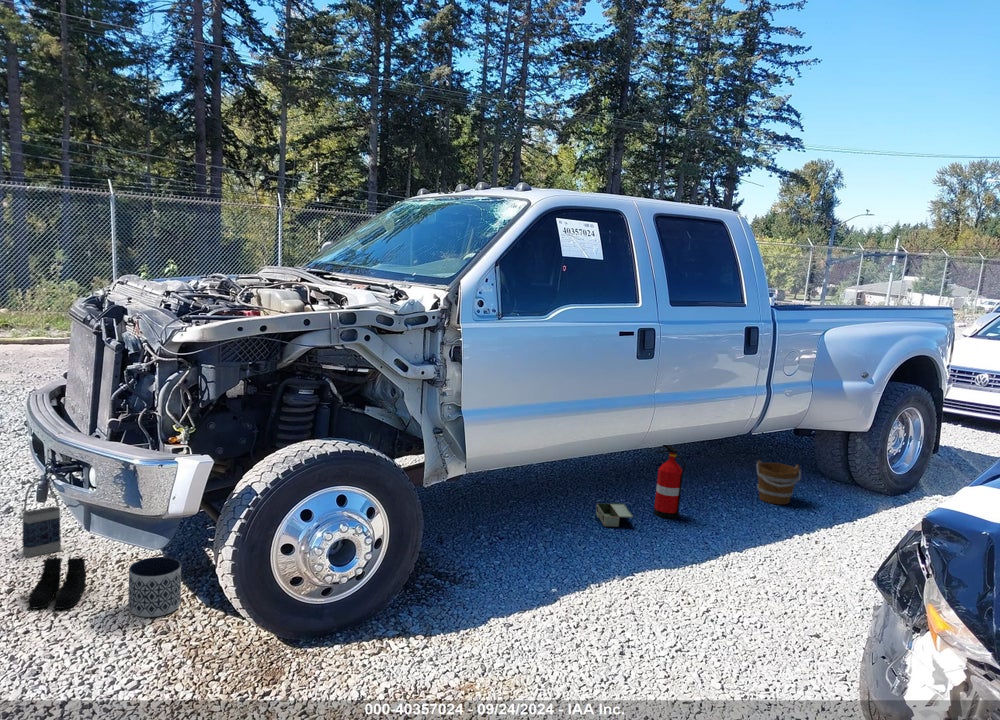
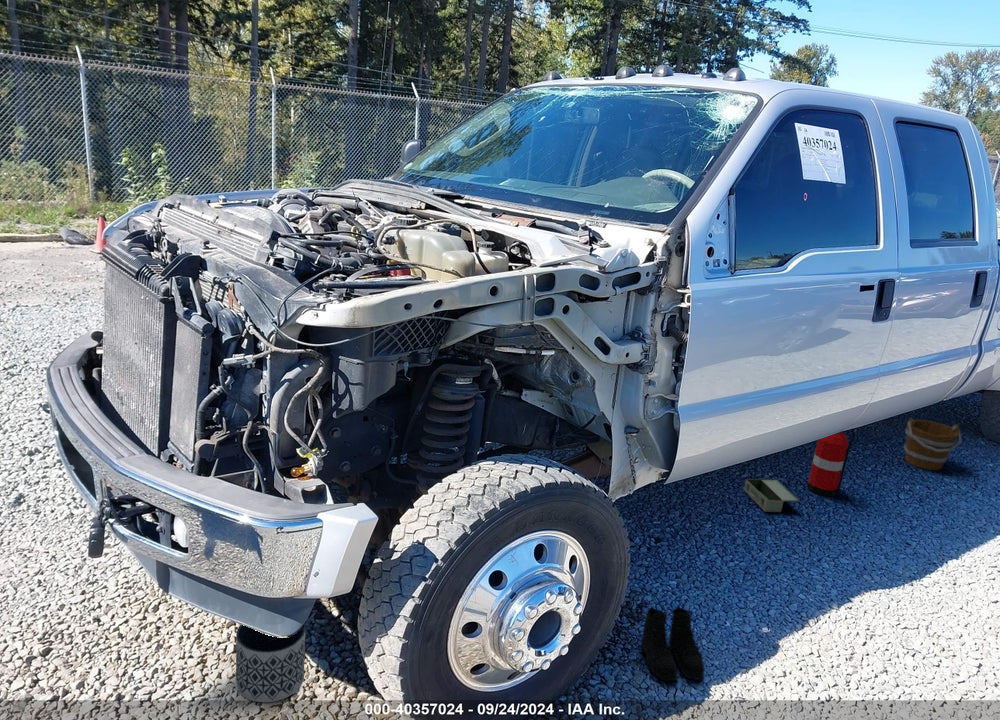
bag: present [23,479,61,557] -> none [63,491,117,595]
boots: present [29,557,86,609] -> present [641,606,704,681]

